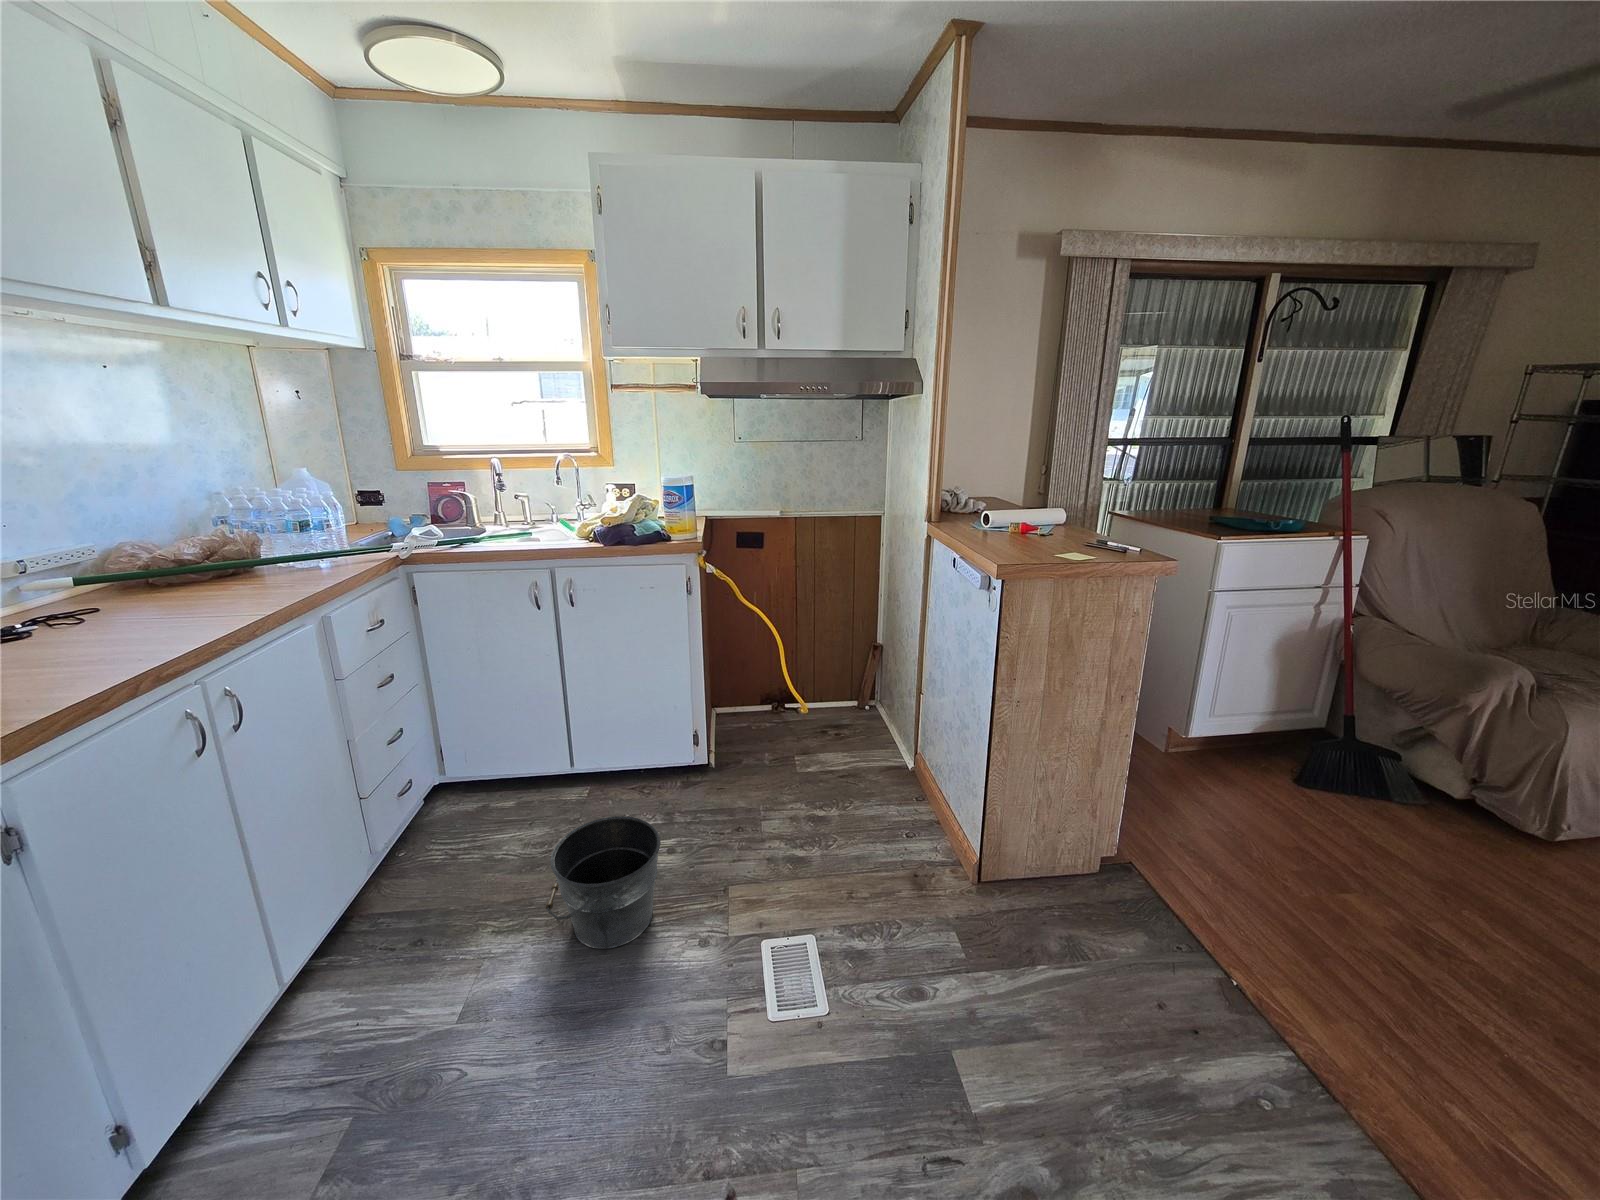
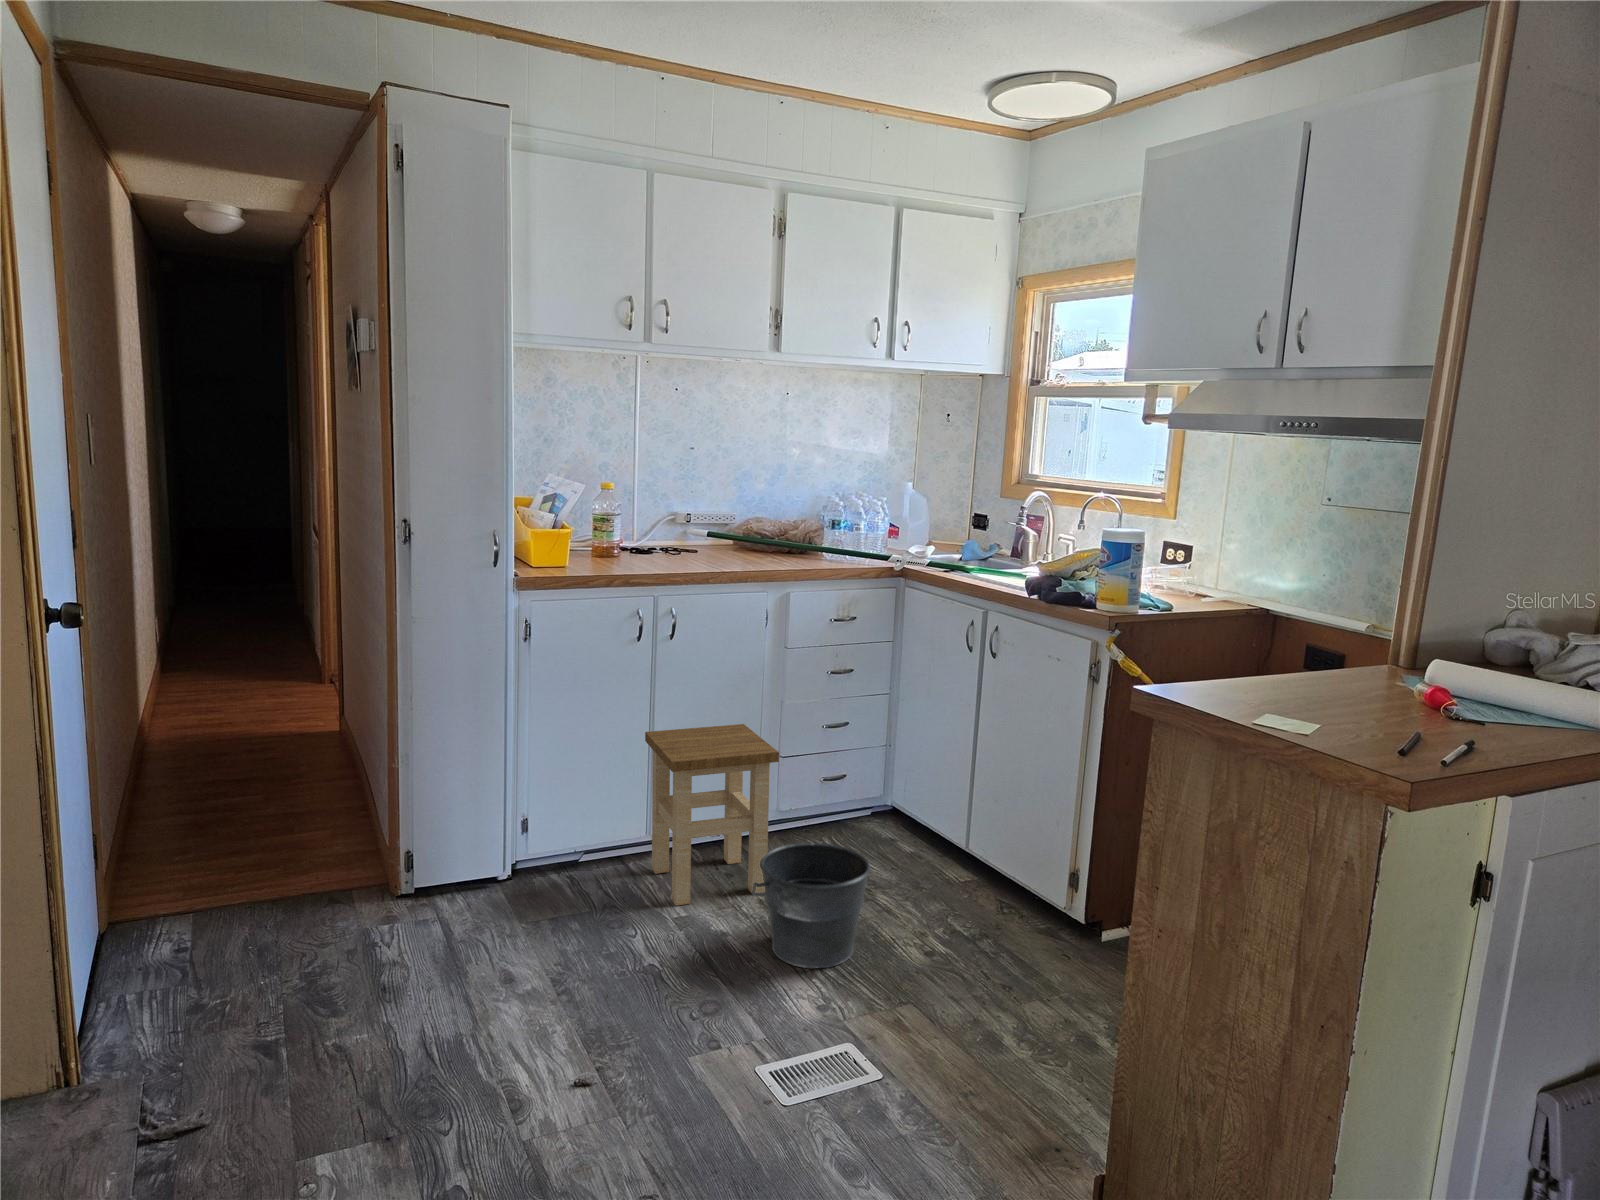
stool: none [250,782,481,1012] -> present [645,724,779,906]

